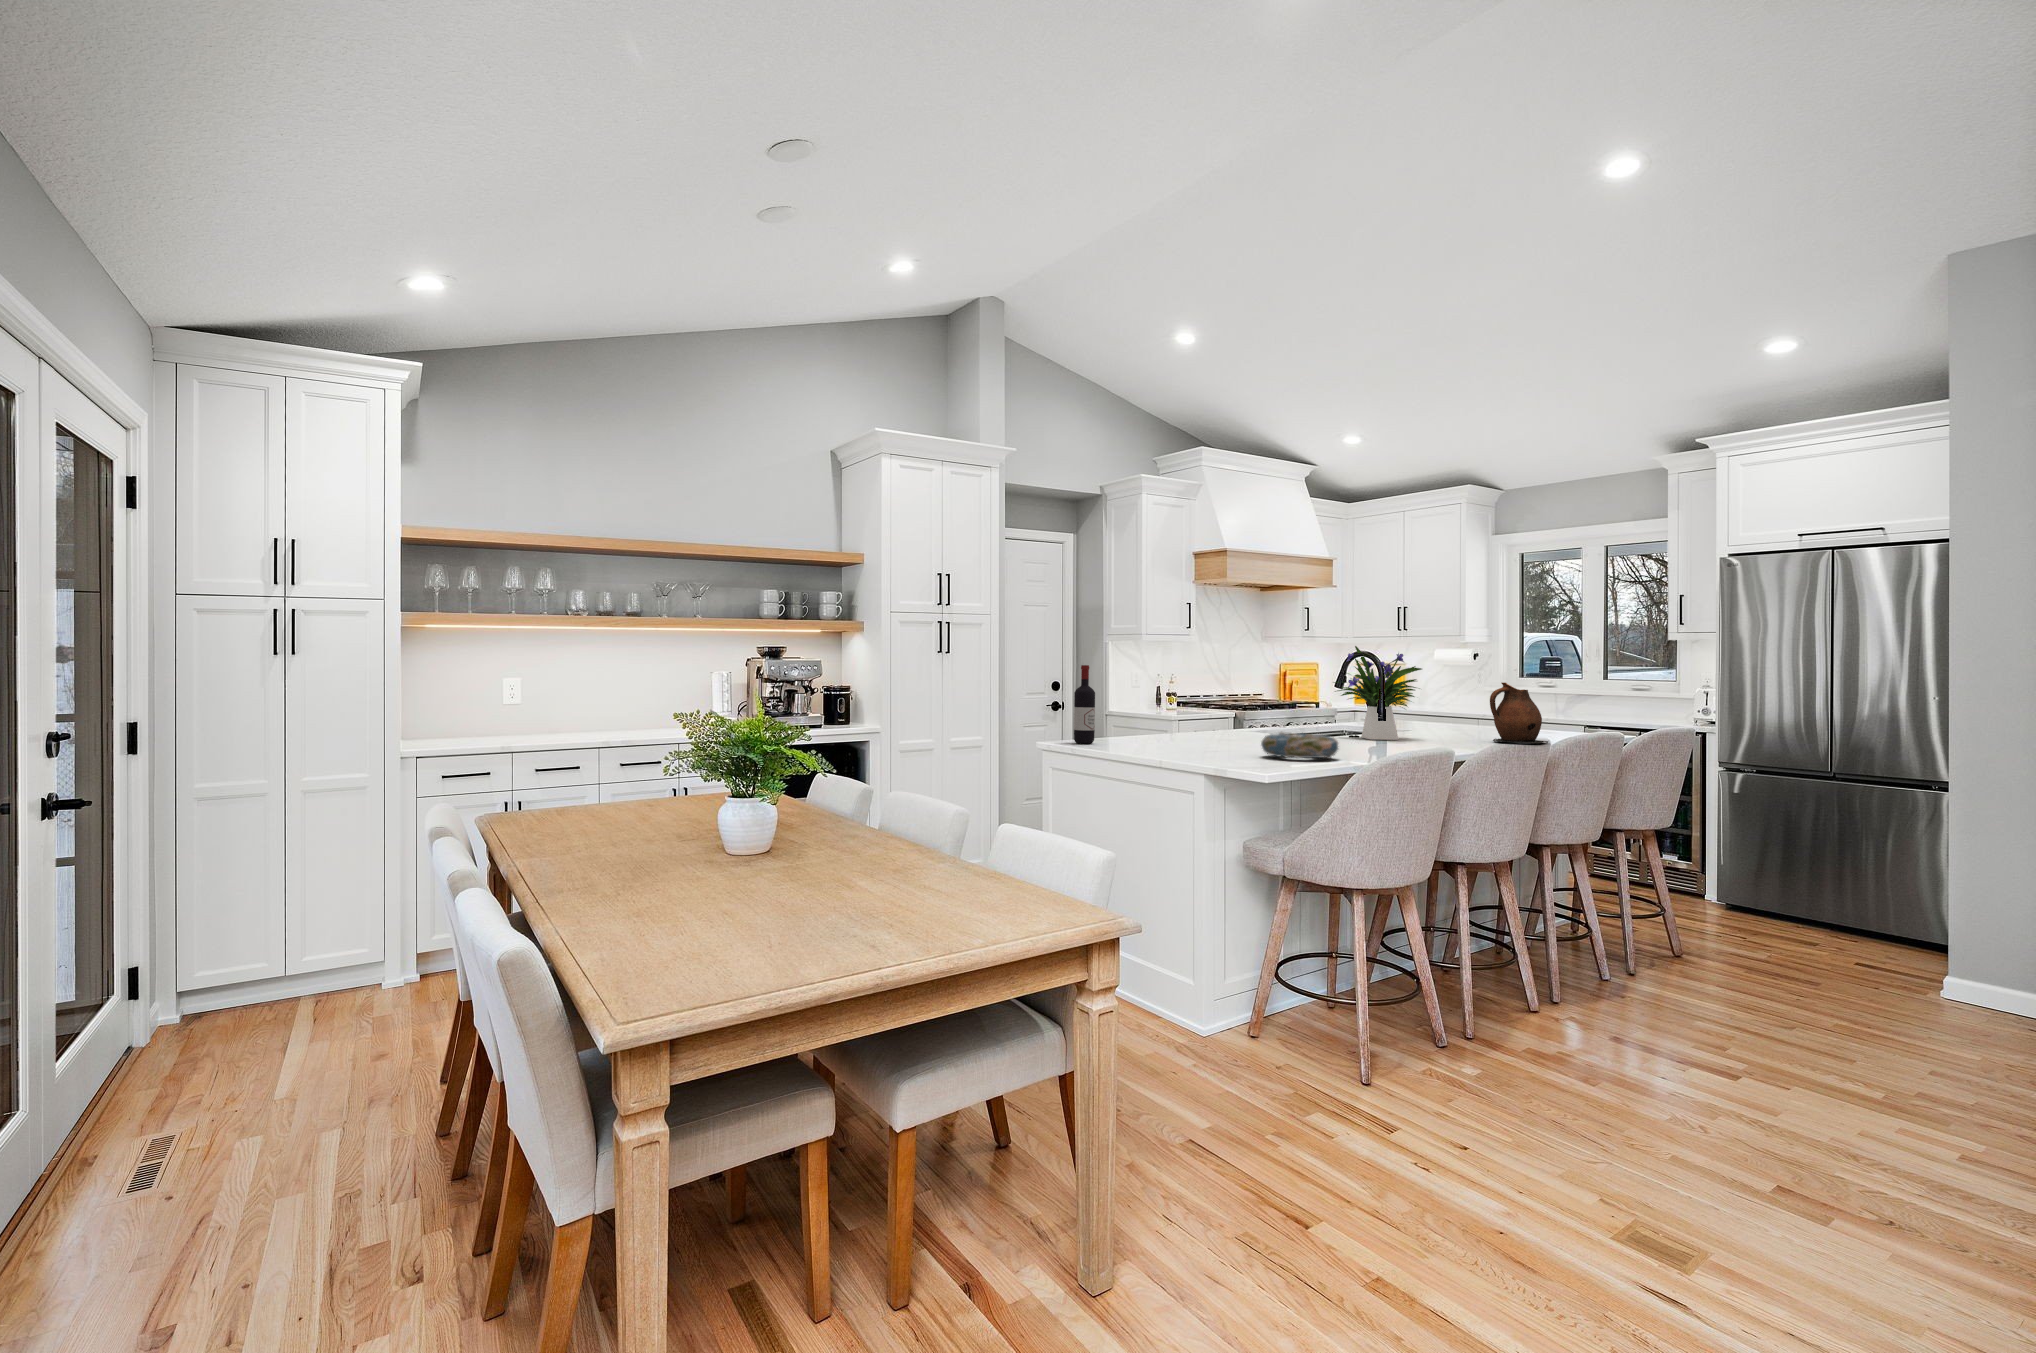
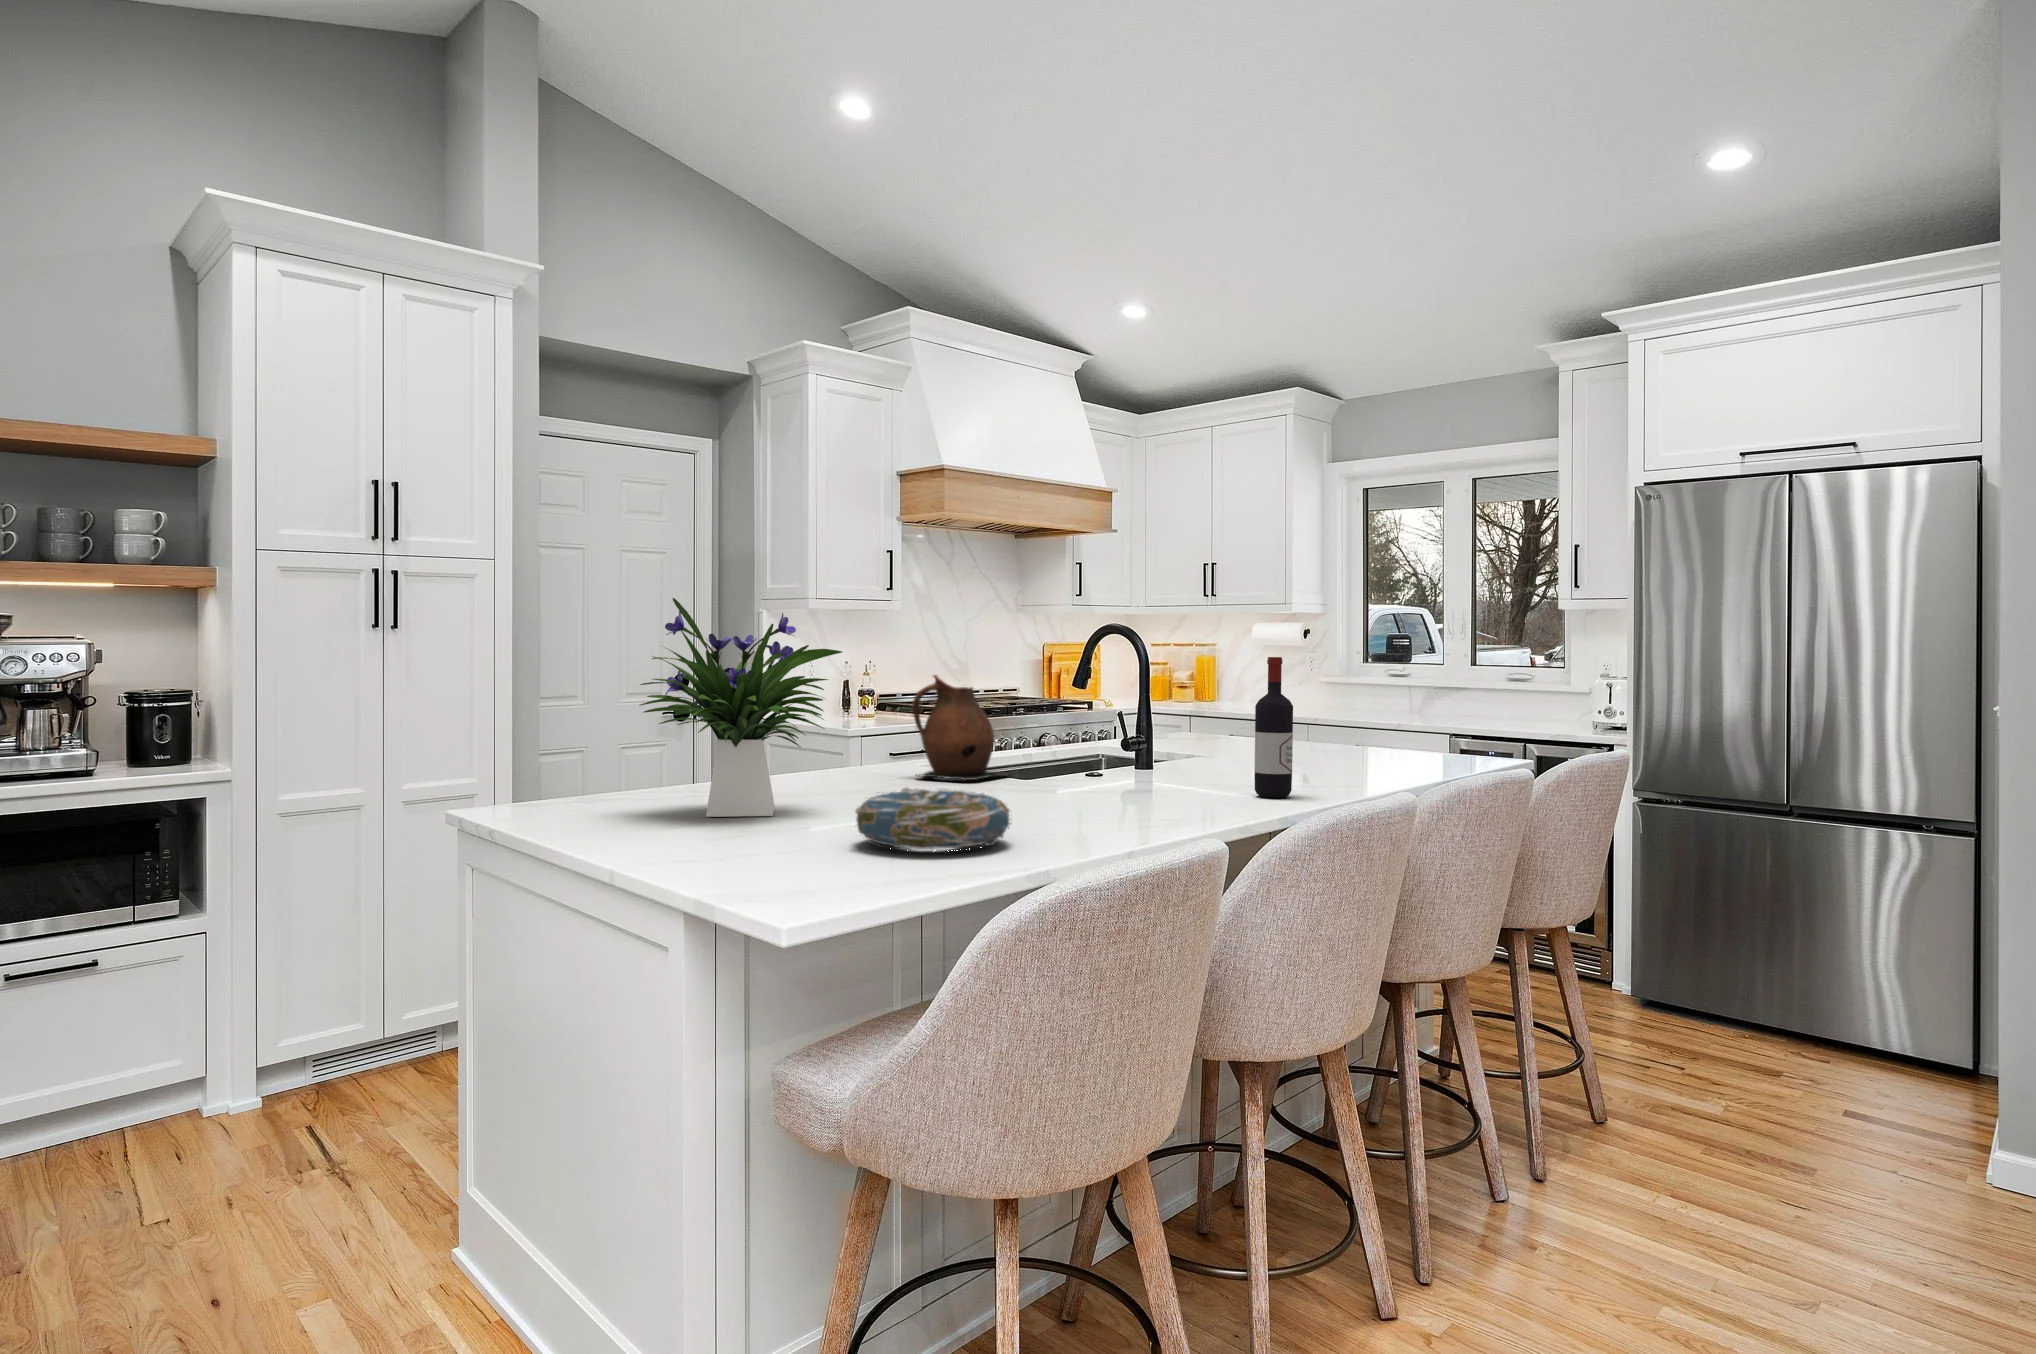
flower arrangement: present [1334,646,1422,740] -> present [639,598,842,817]
wine bottle: present [1074,665,1095,744] -> present [1255,657,1293,798]
ceramic pitcher: present [1490,683,1548,744] -> present [913,675,1008,781]

